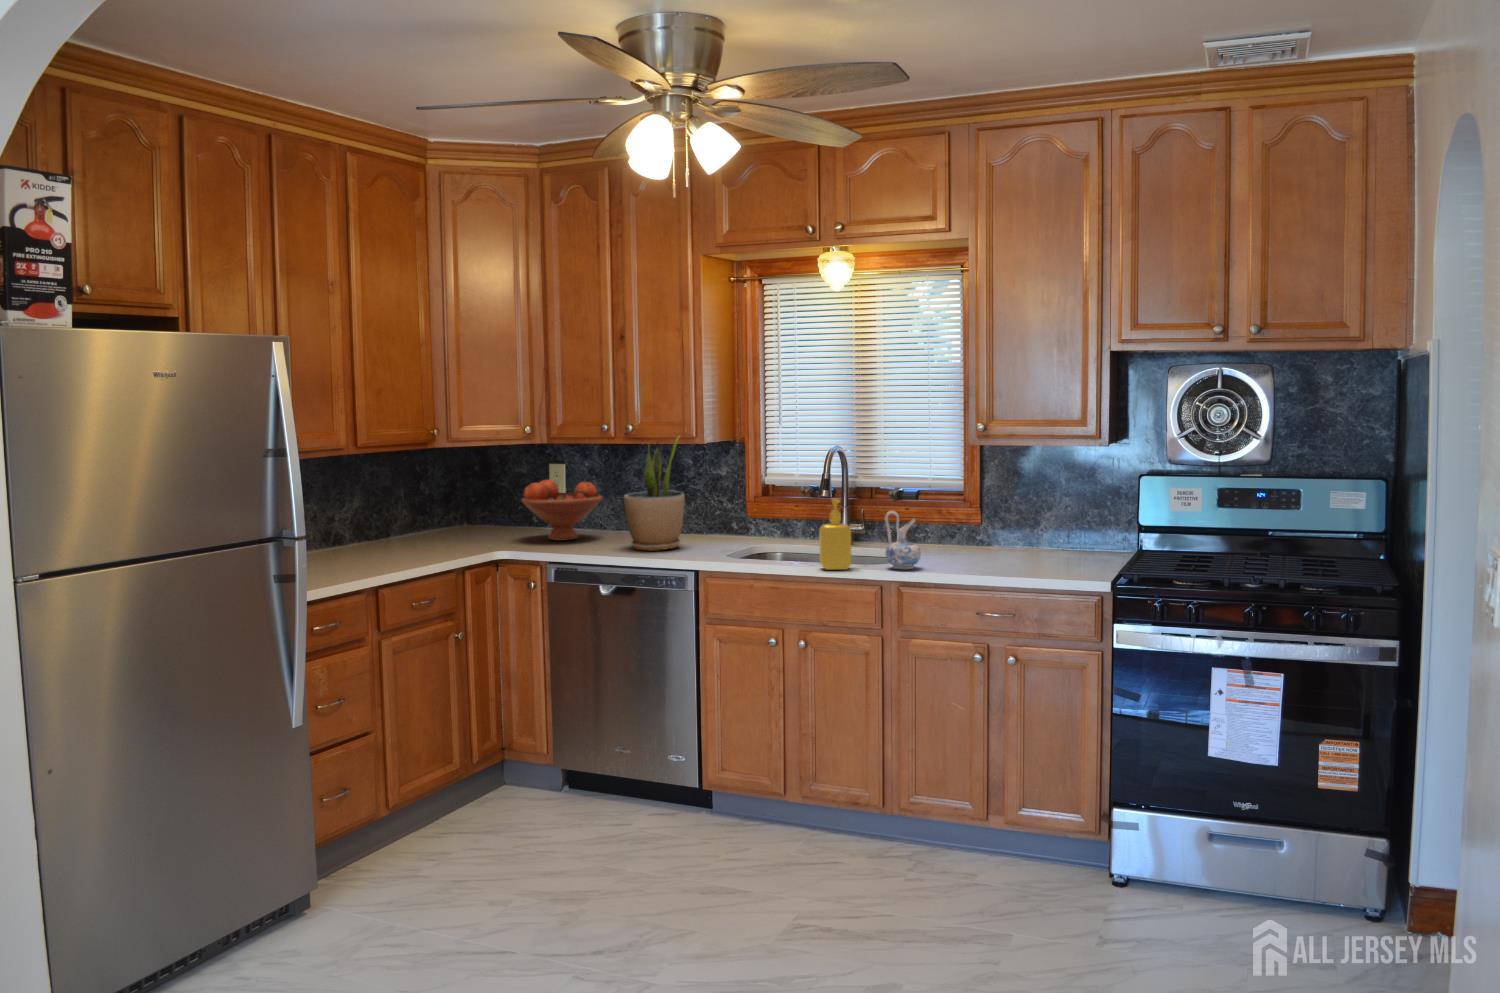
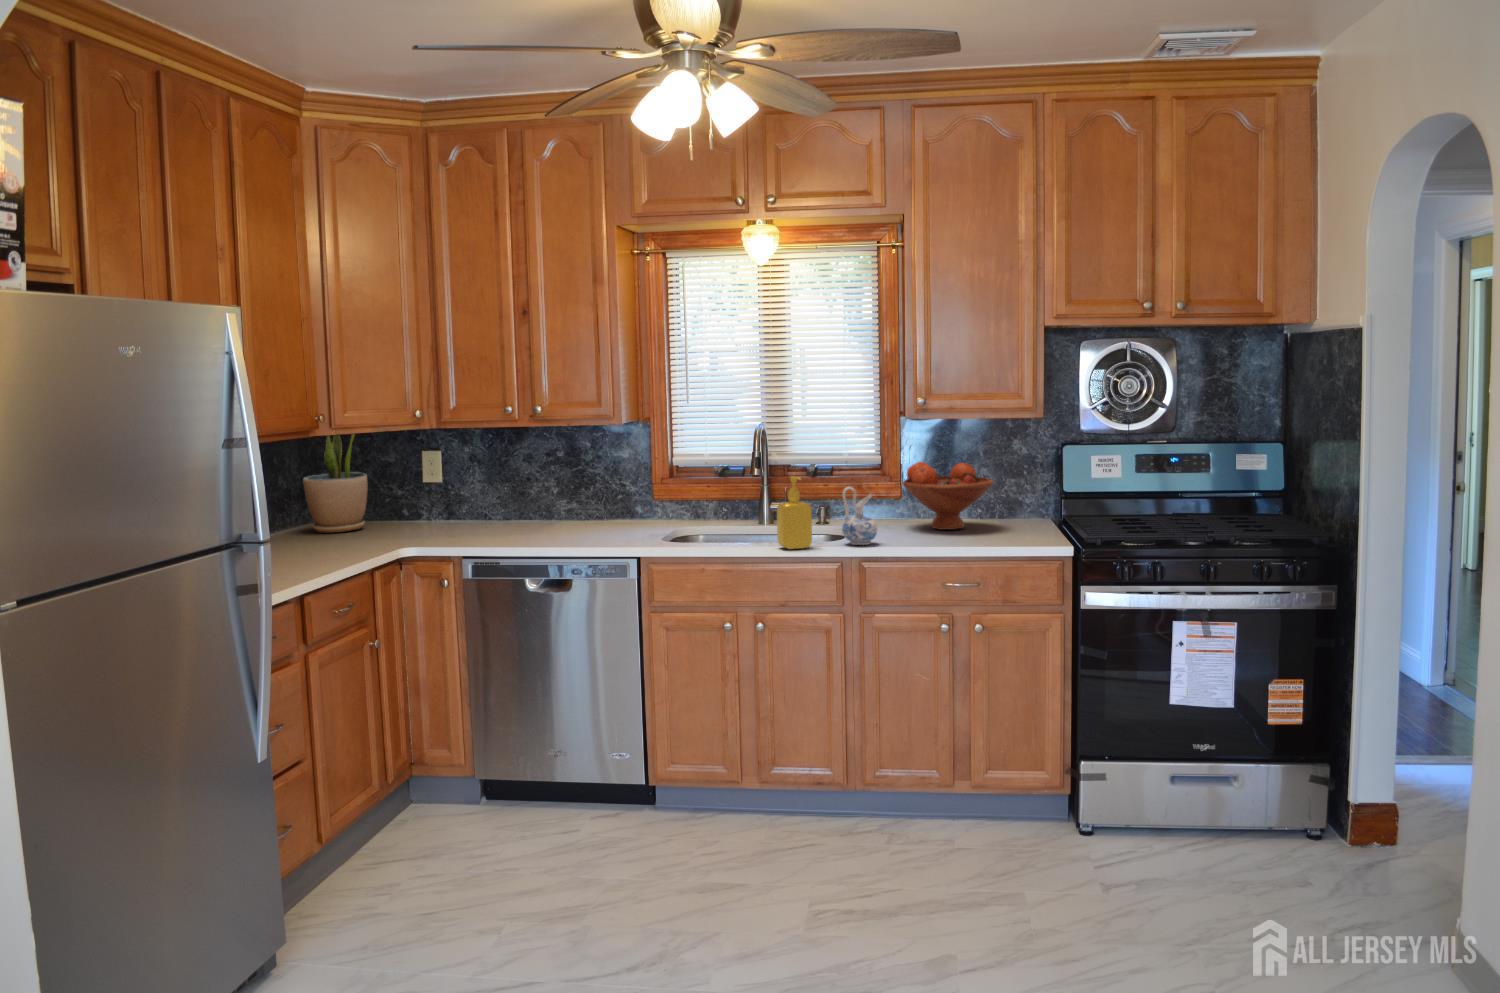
potted plant: present [624,437,685,550] -> present [303,434,368,532]
fruit bowl: present [522,480,602,541] -> present [902,462,993,530]

